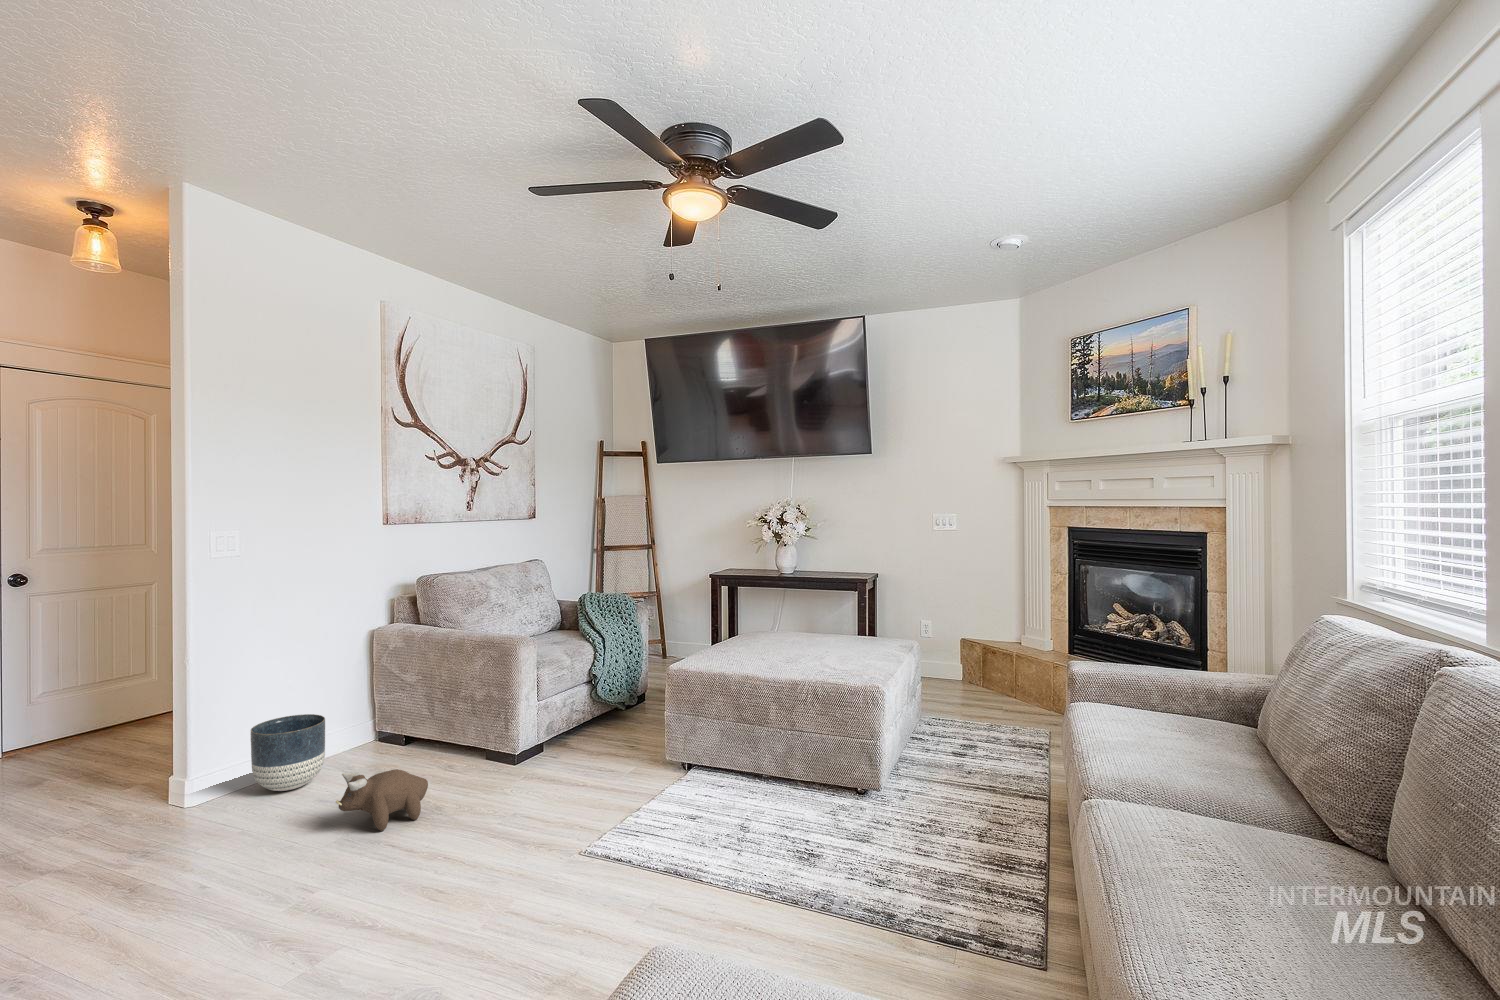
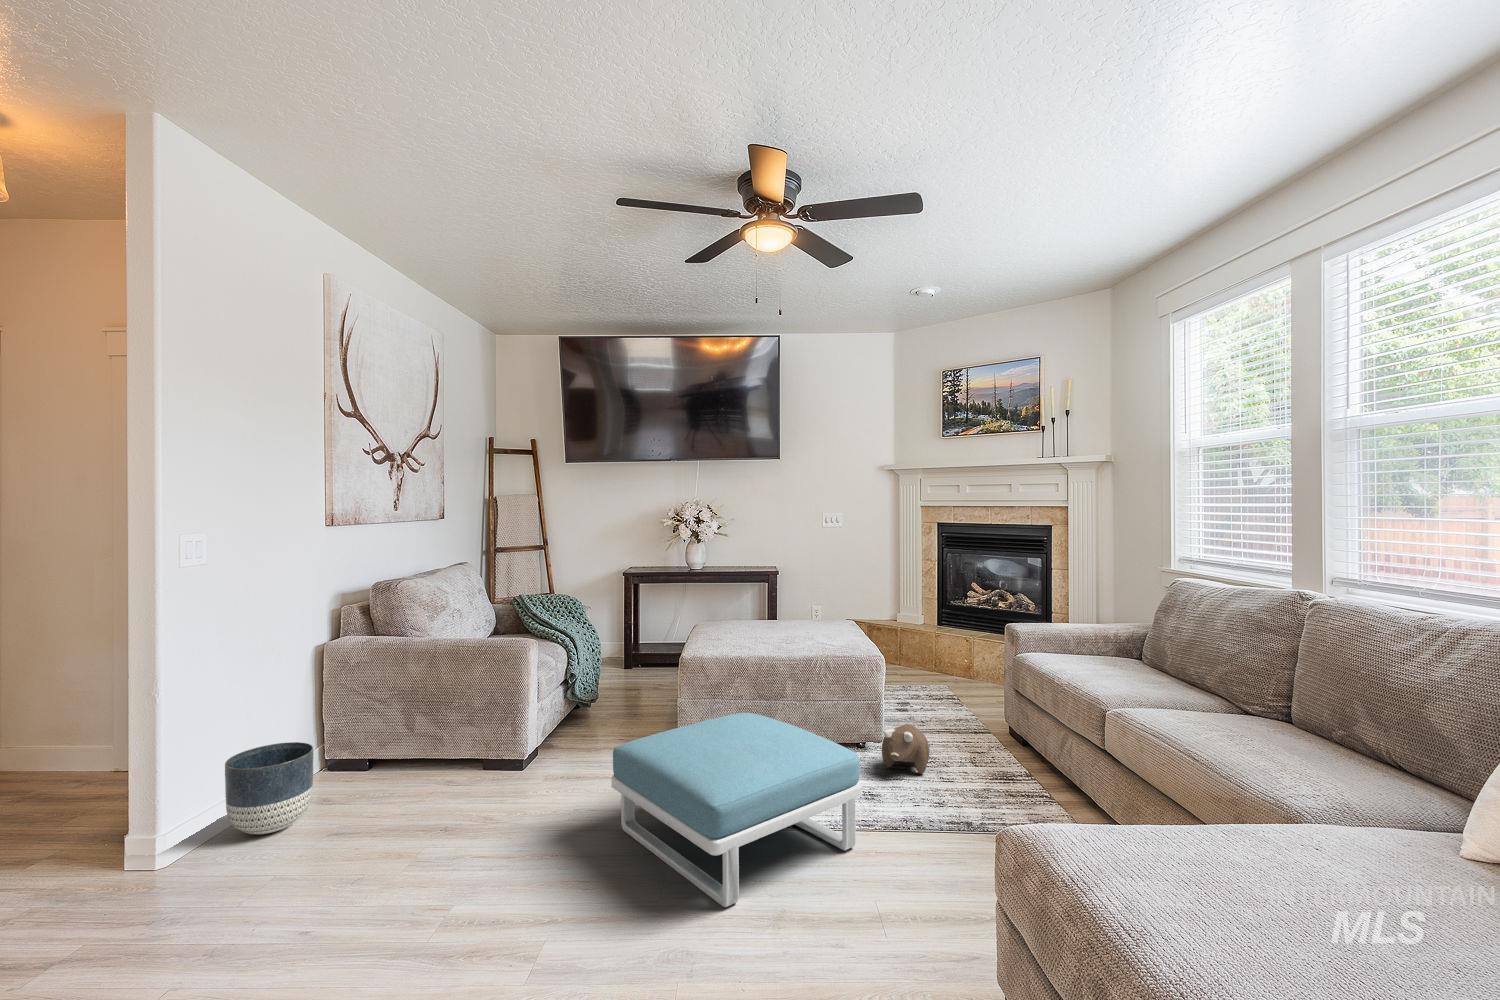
footstool: none [510,737,741,949] -> present [611,713,862,907]
plush toy: present [336,769,428,831] -> present [882,724,930,774]

